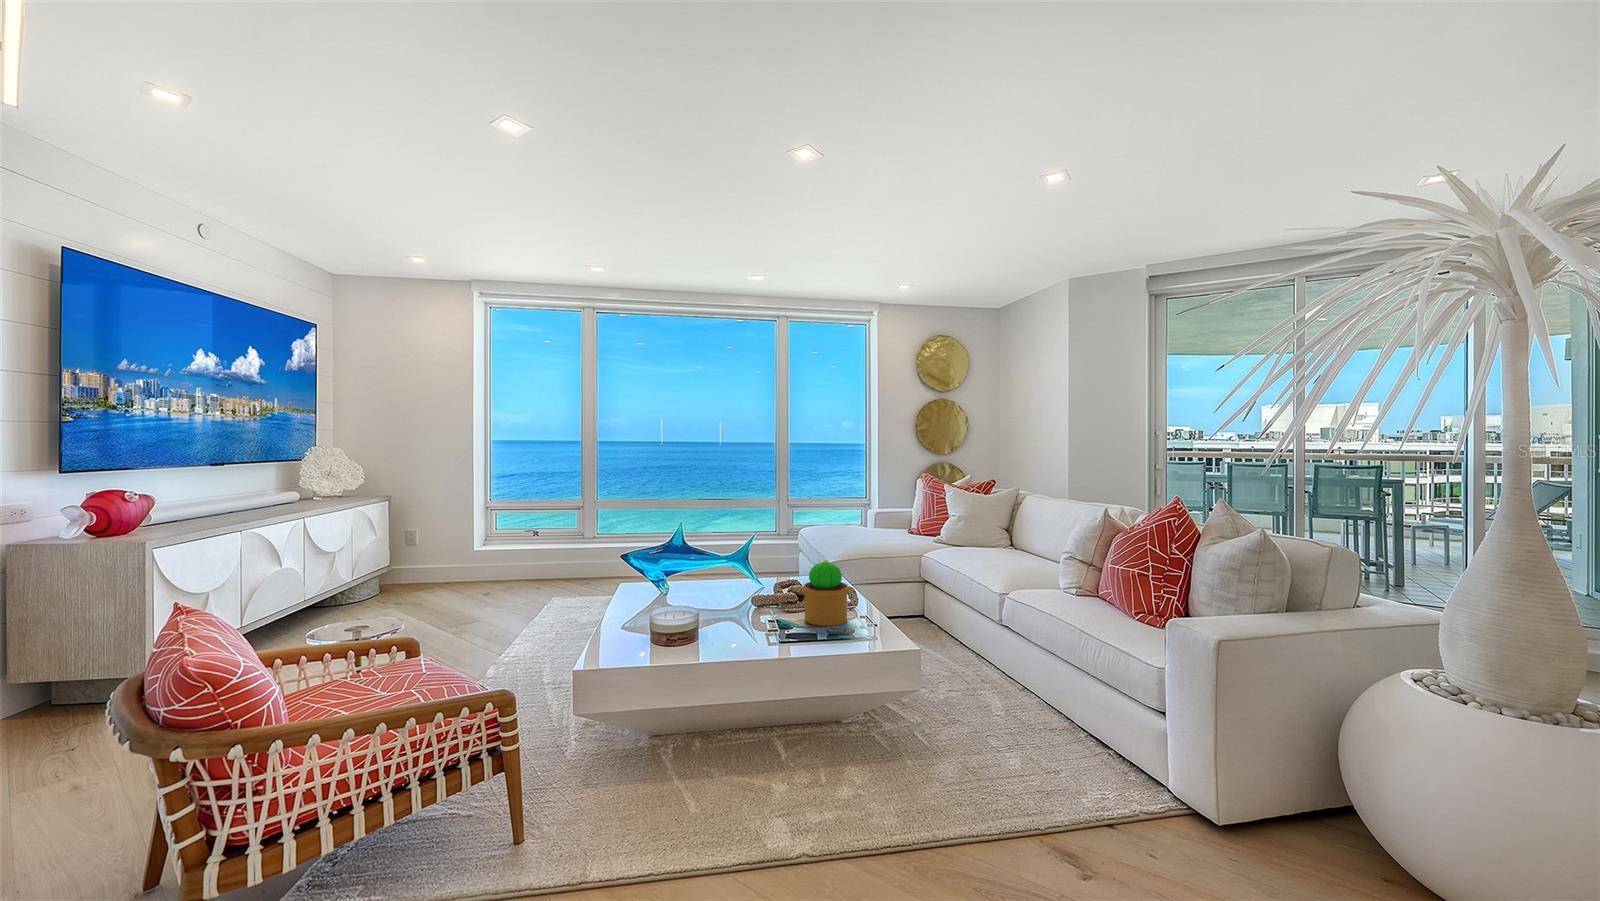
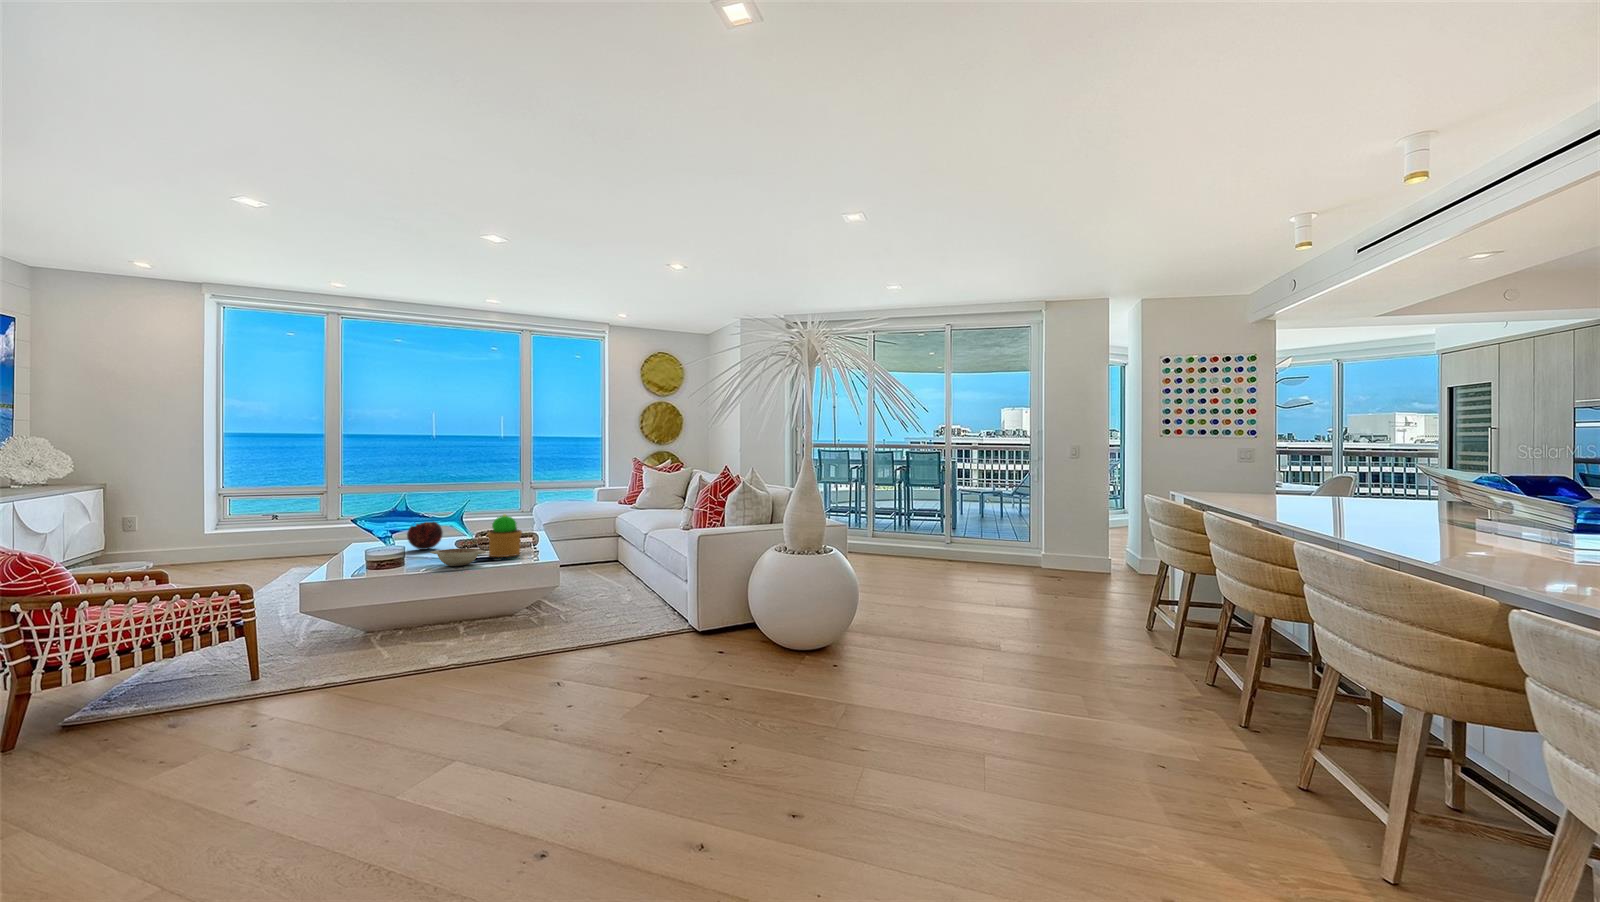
decorative orb: none [688,555,729,597] -> present [407,521,443,550]
decorative bowl: none [738,615,816,647] -> present [430,548,486,566]

